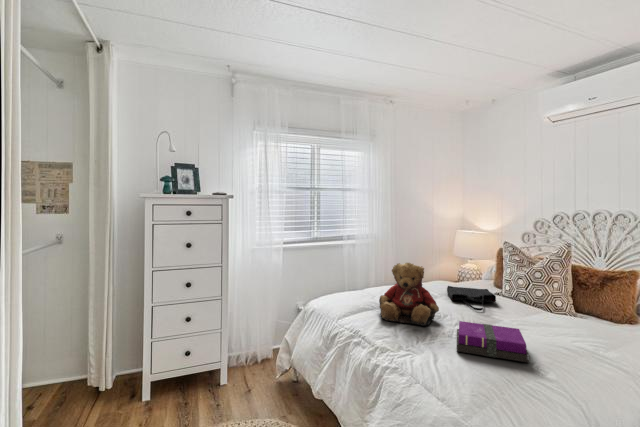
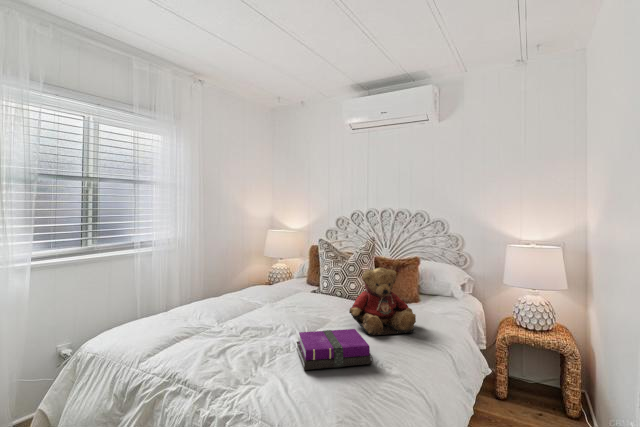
teddy bear: present [379,263,439,326] -> present [349,268,416,335]
tote bag: present [447,286,496,311] -> none [269,289,319,314]

